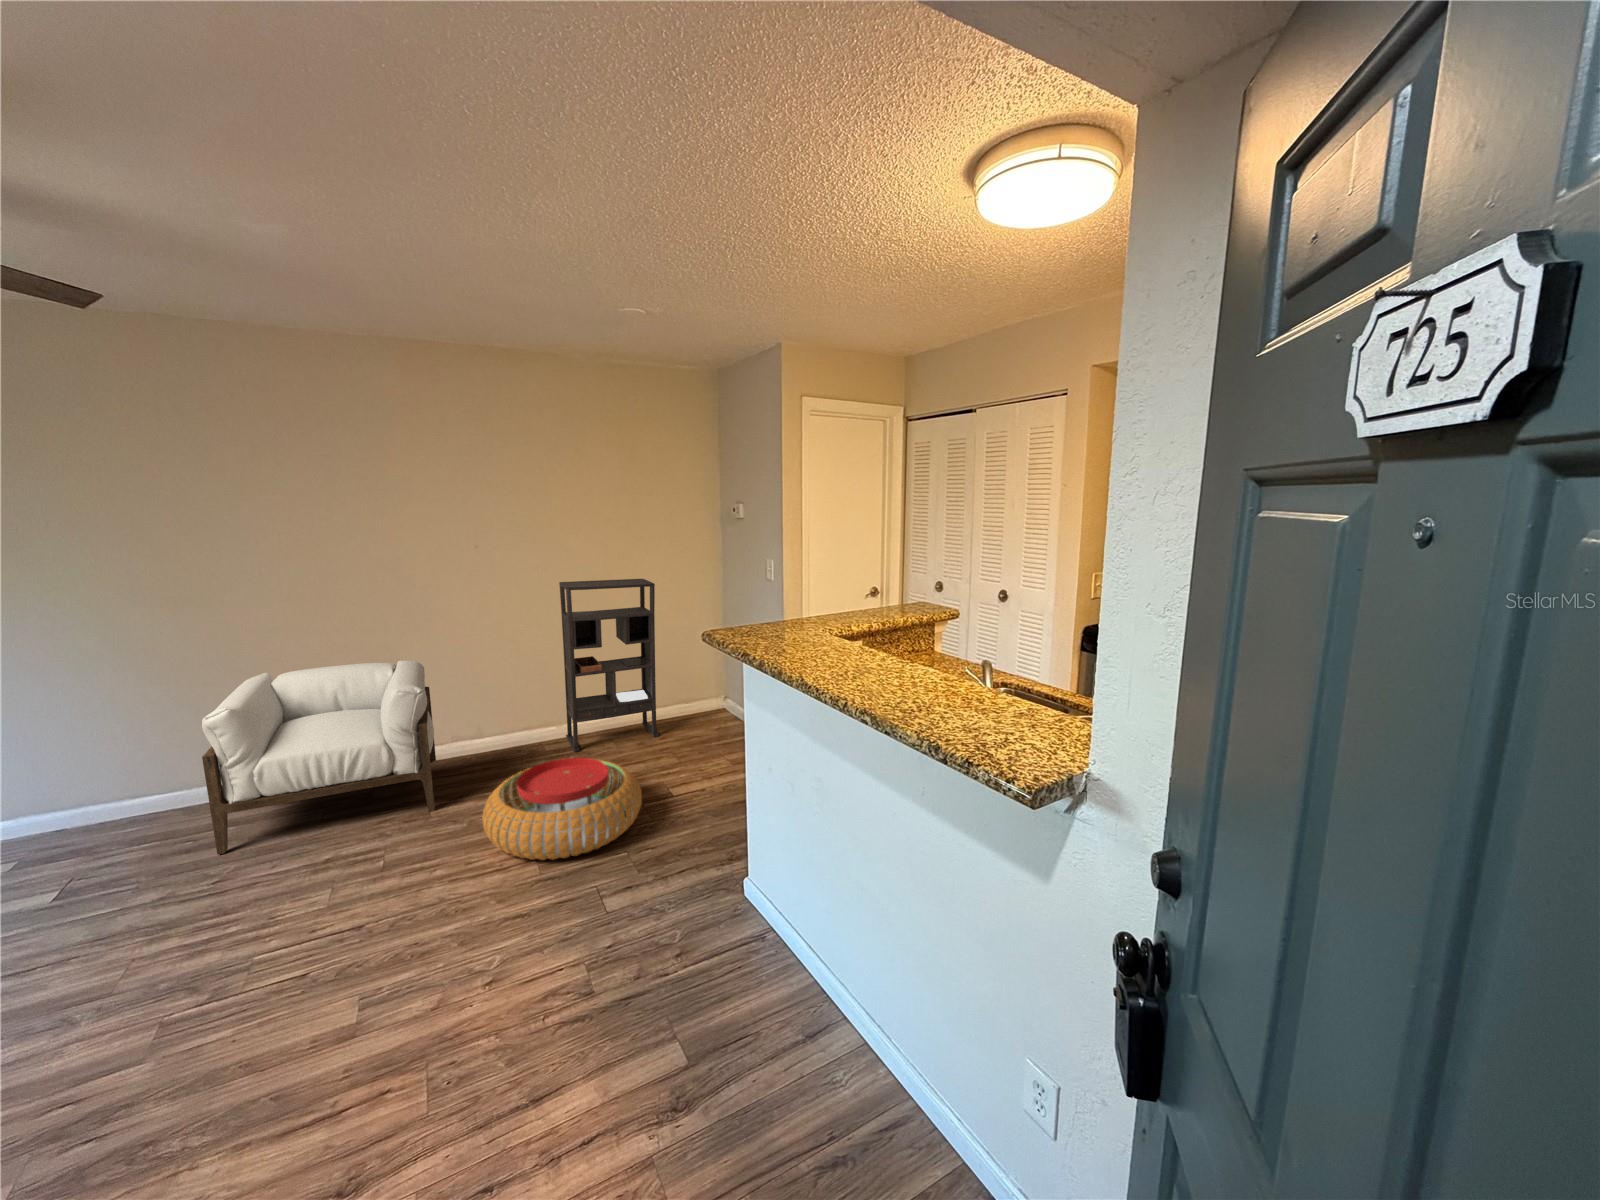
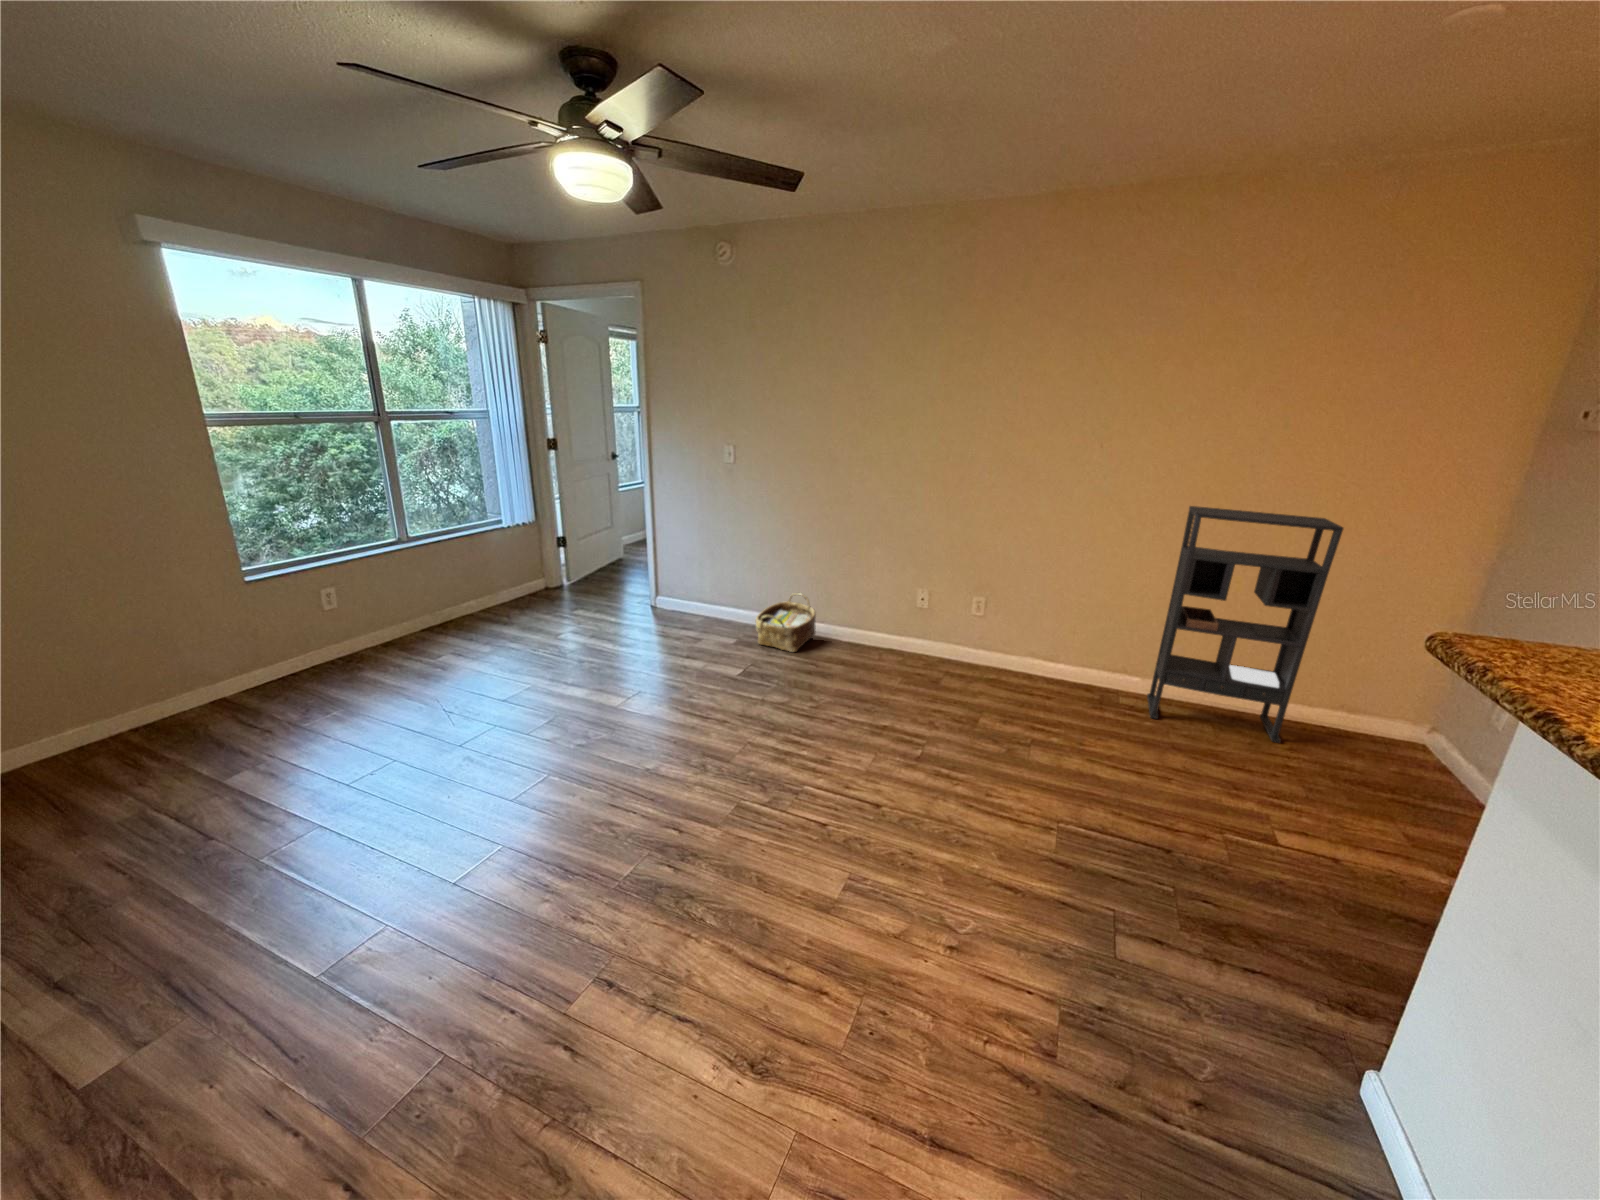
armchair: present [202,660,436,854] -> none [824,548,1013,722]
pouf: present [482,758,642,860] -> none [1013,719,1225,860]
woven basket: none [48,760,165,850] -> present [756,593,816,652]

